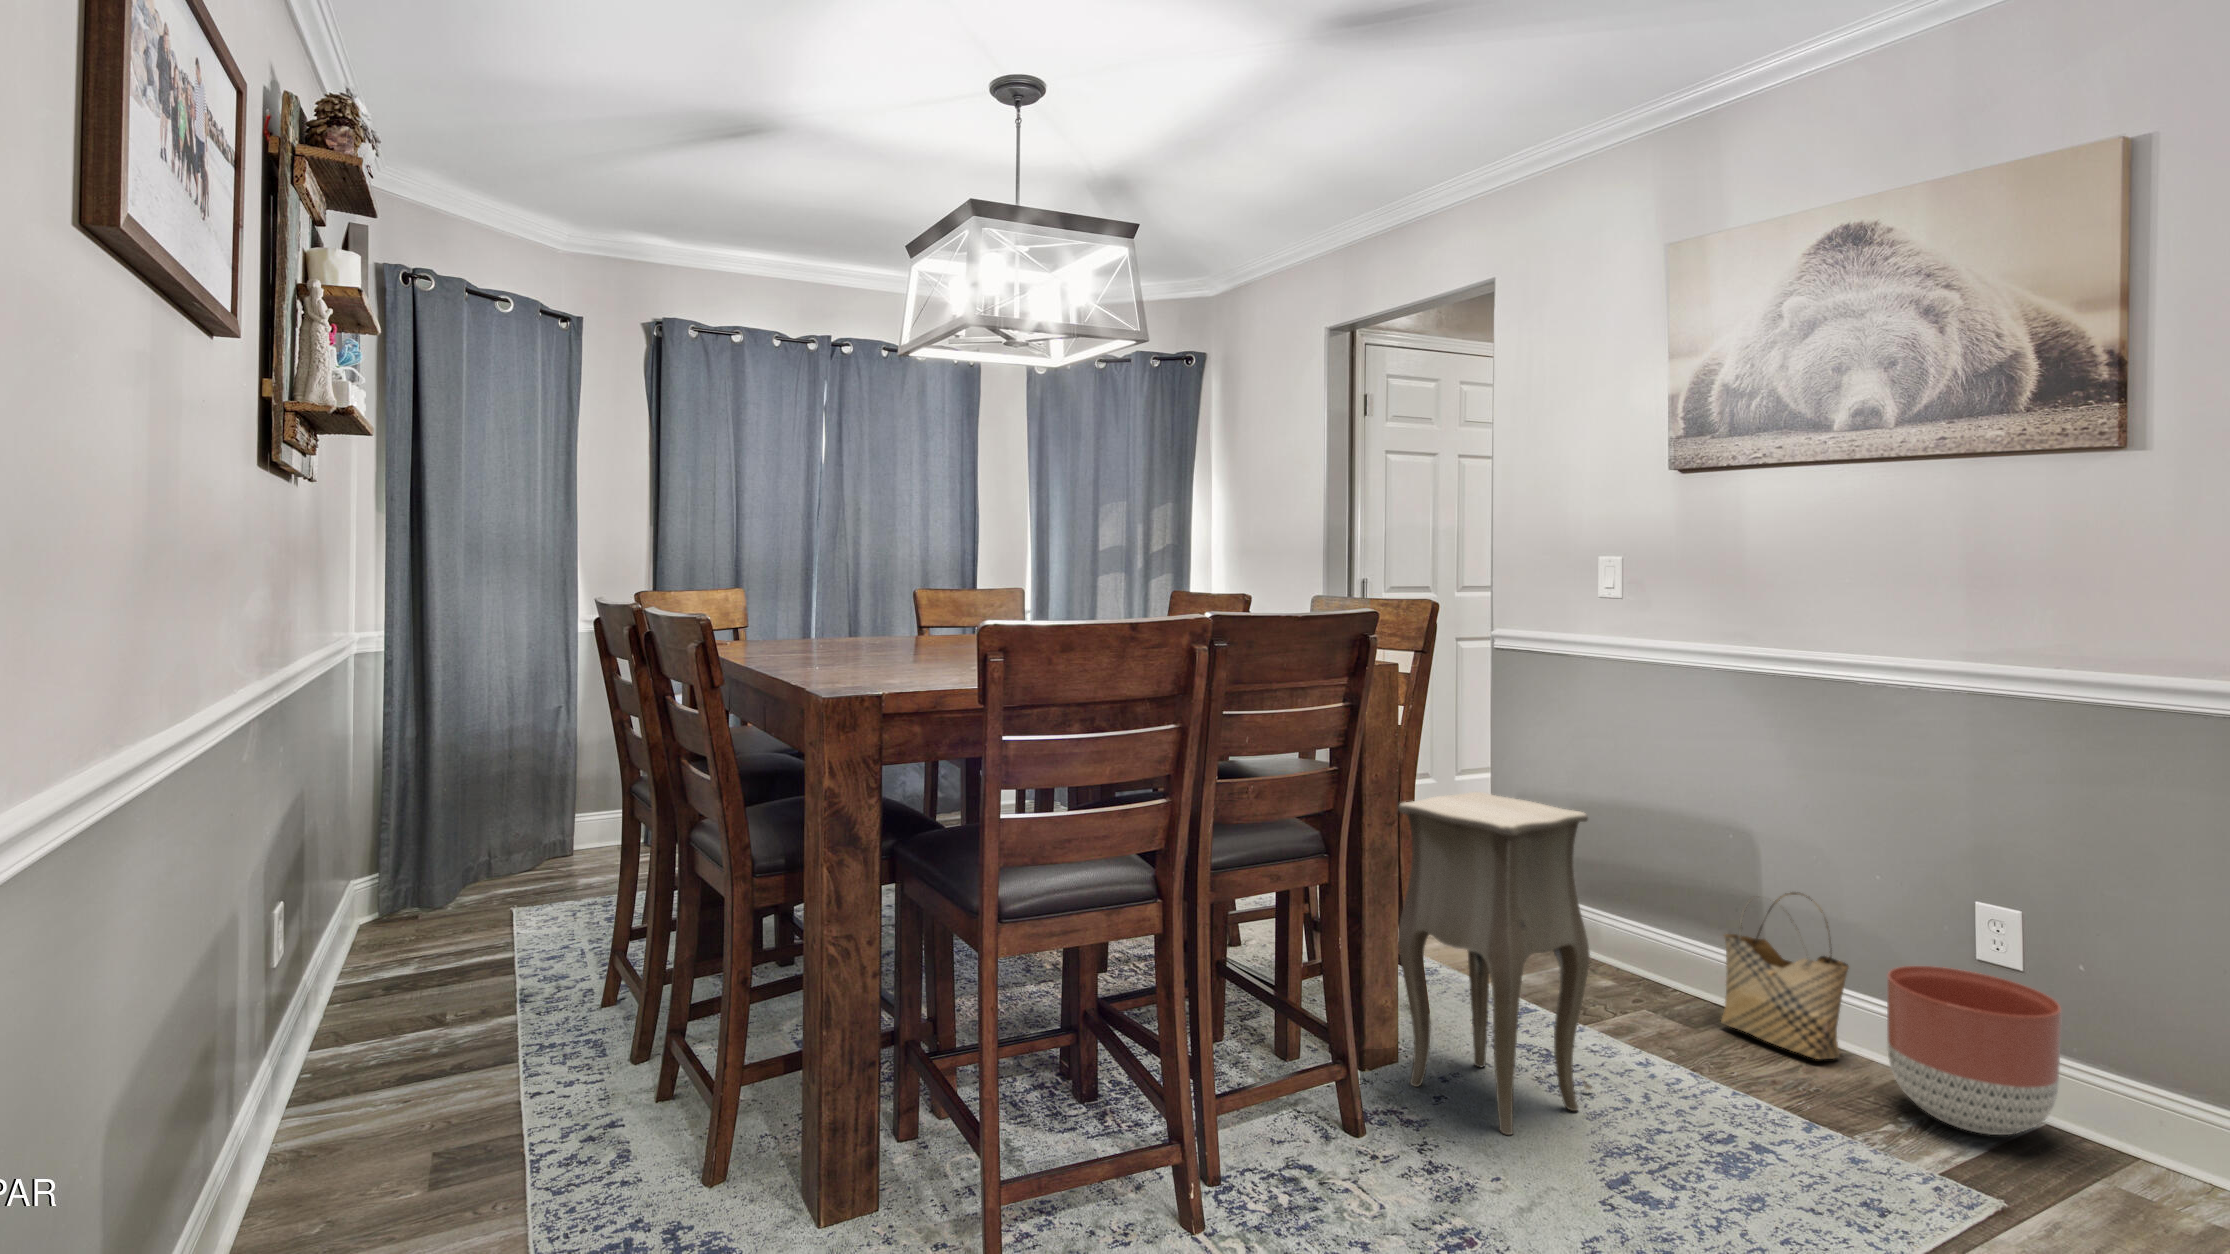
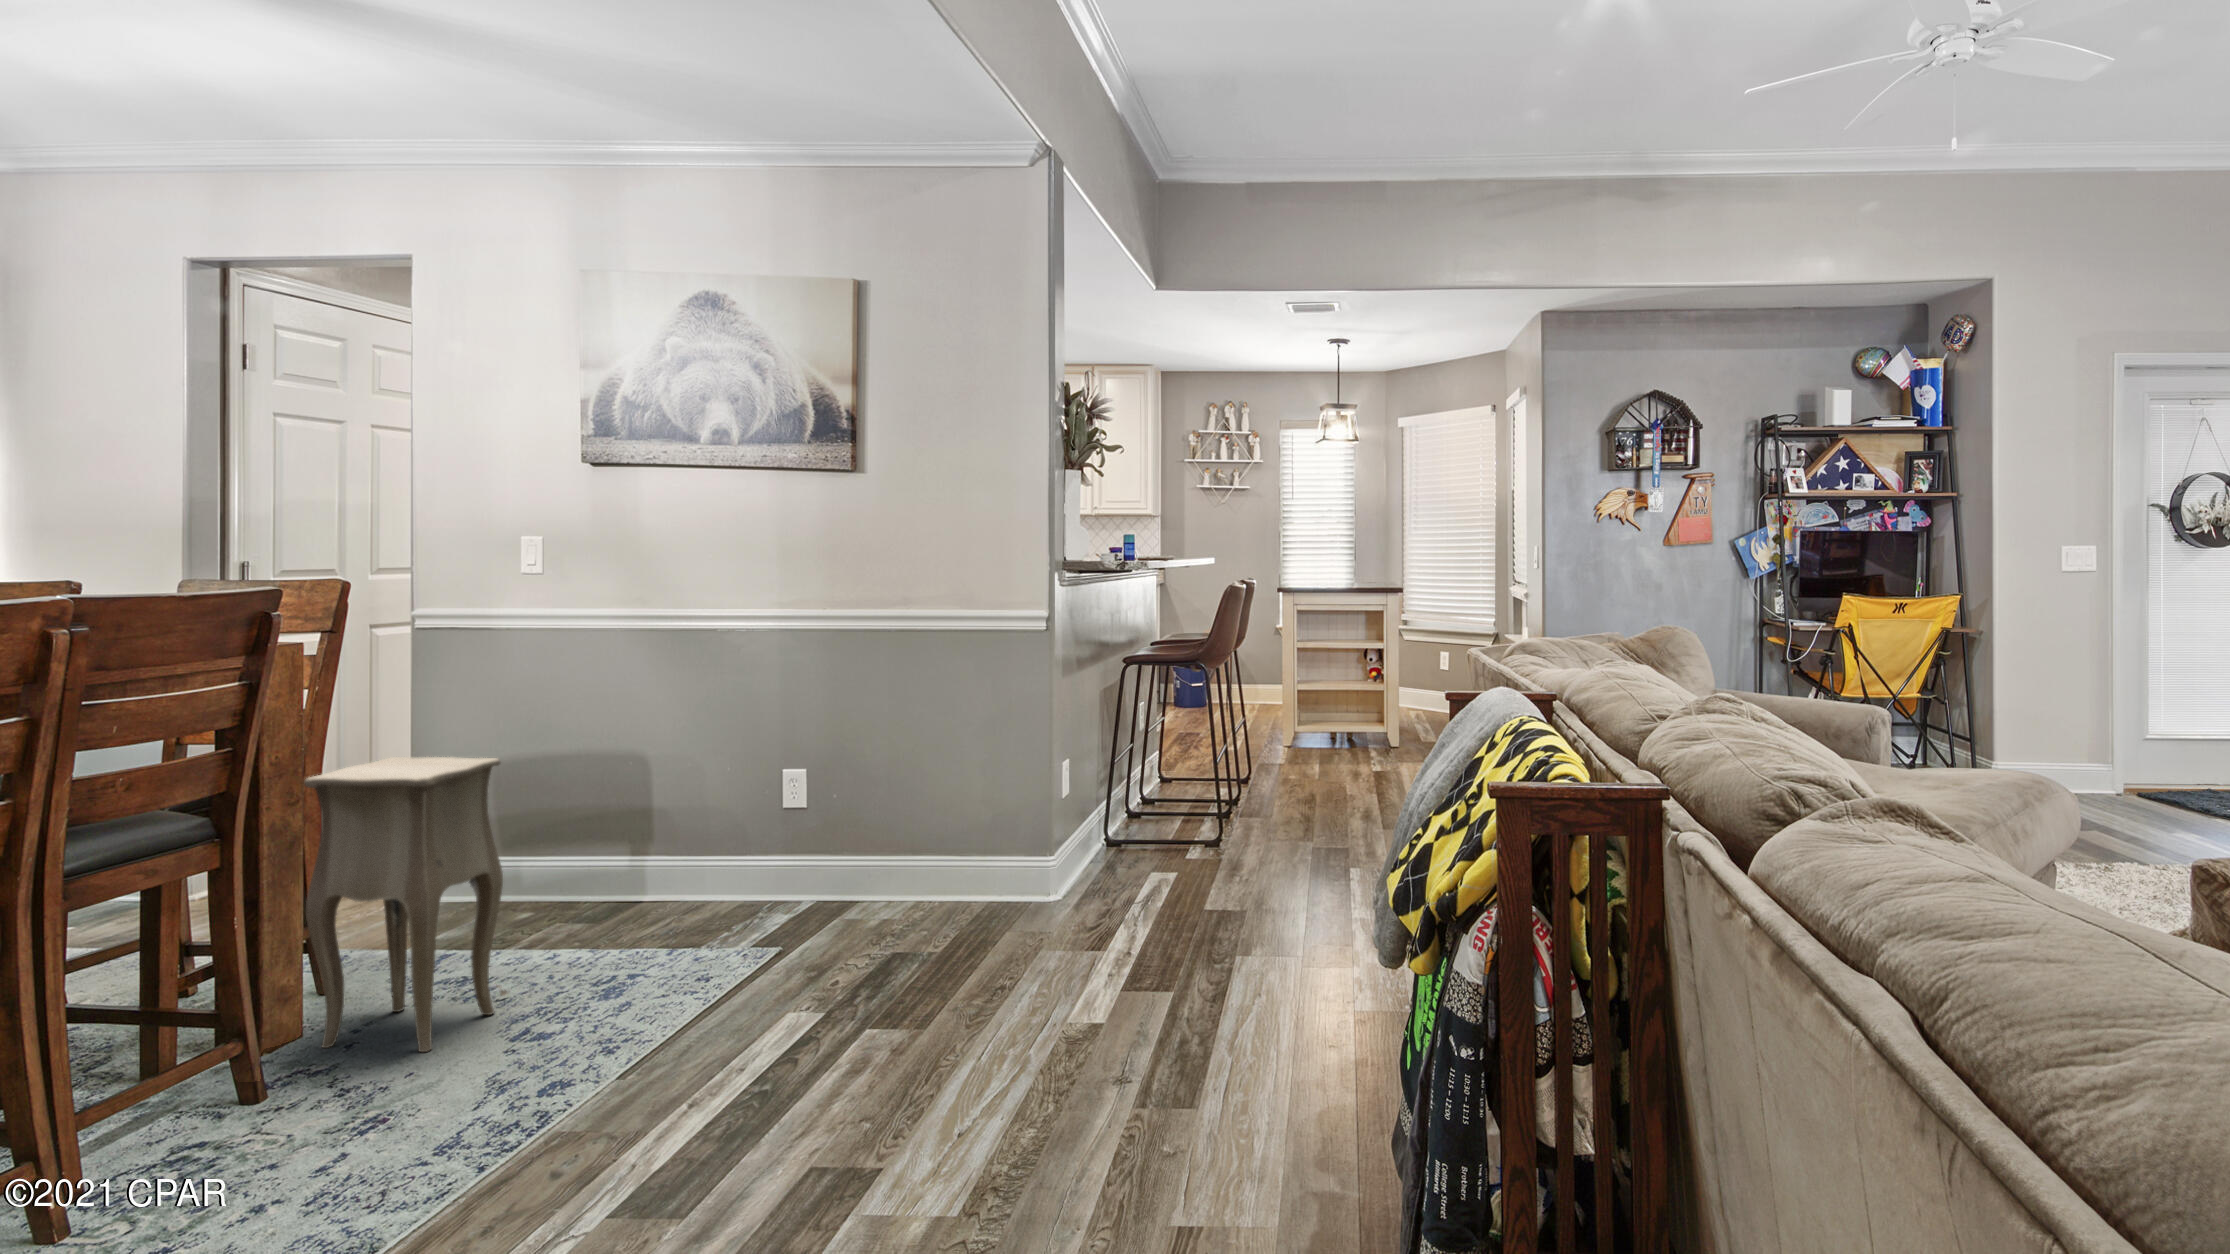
woven basket: present [1721,892,1849,1059] -> none [620,800,710,921]
planter: present [1887,966,2062,1135] -> none [730,828,827,935]

